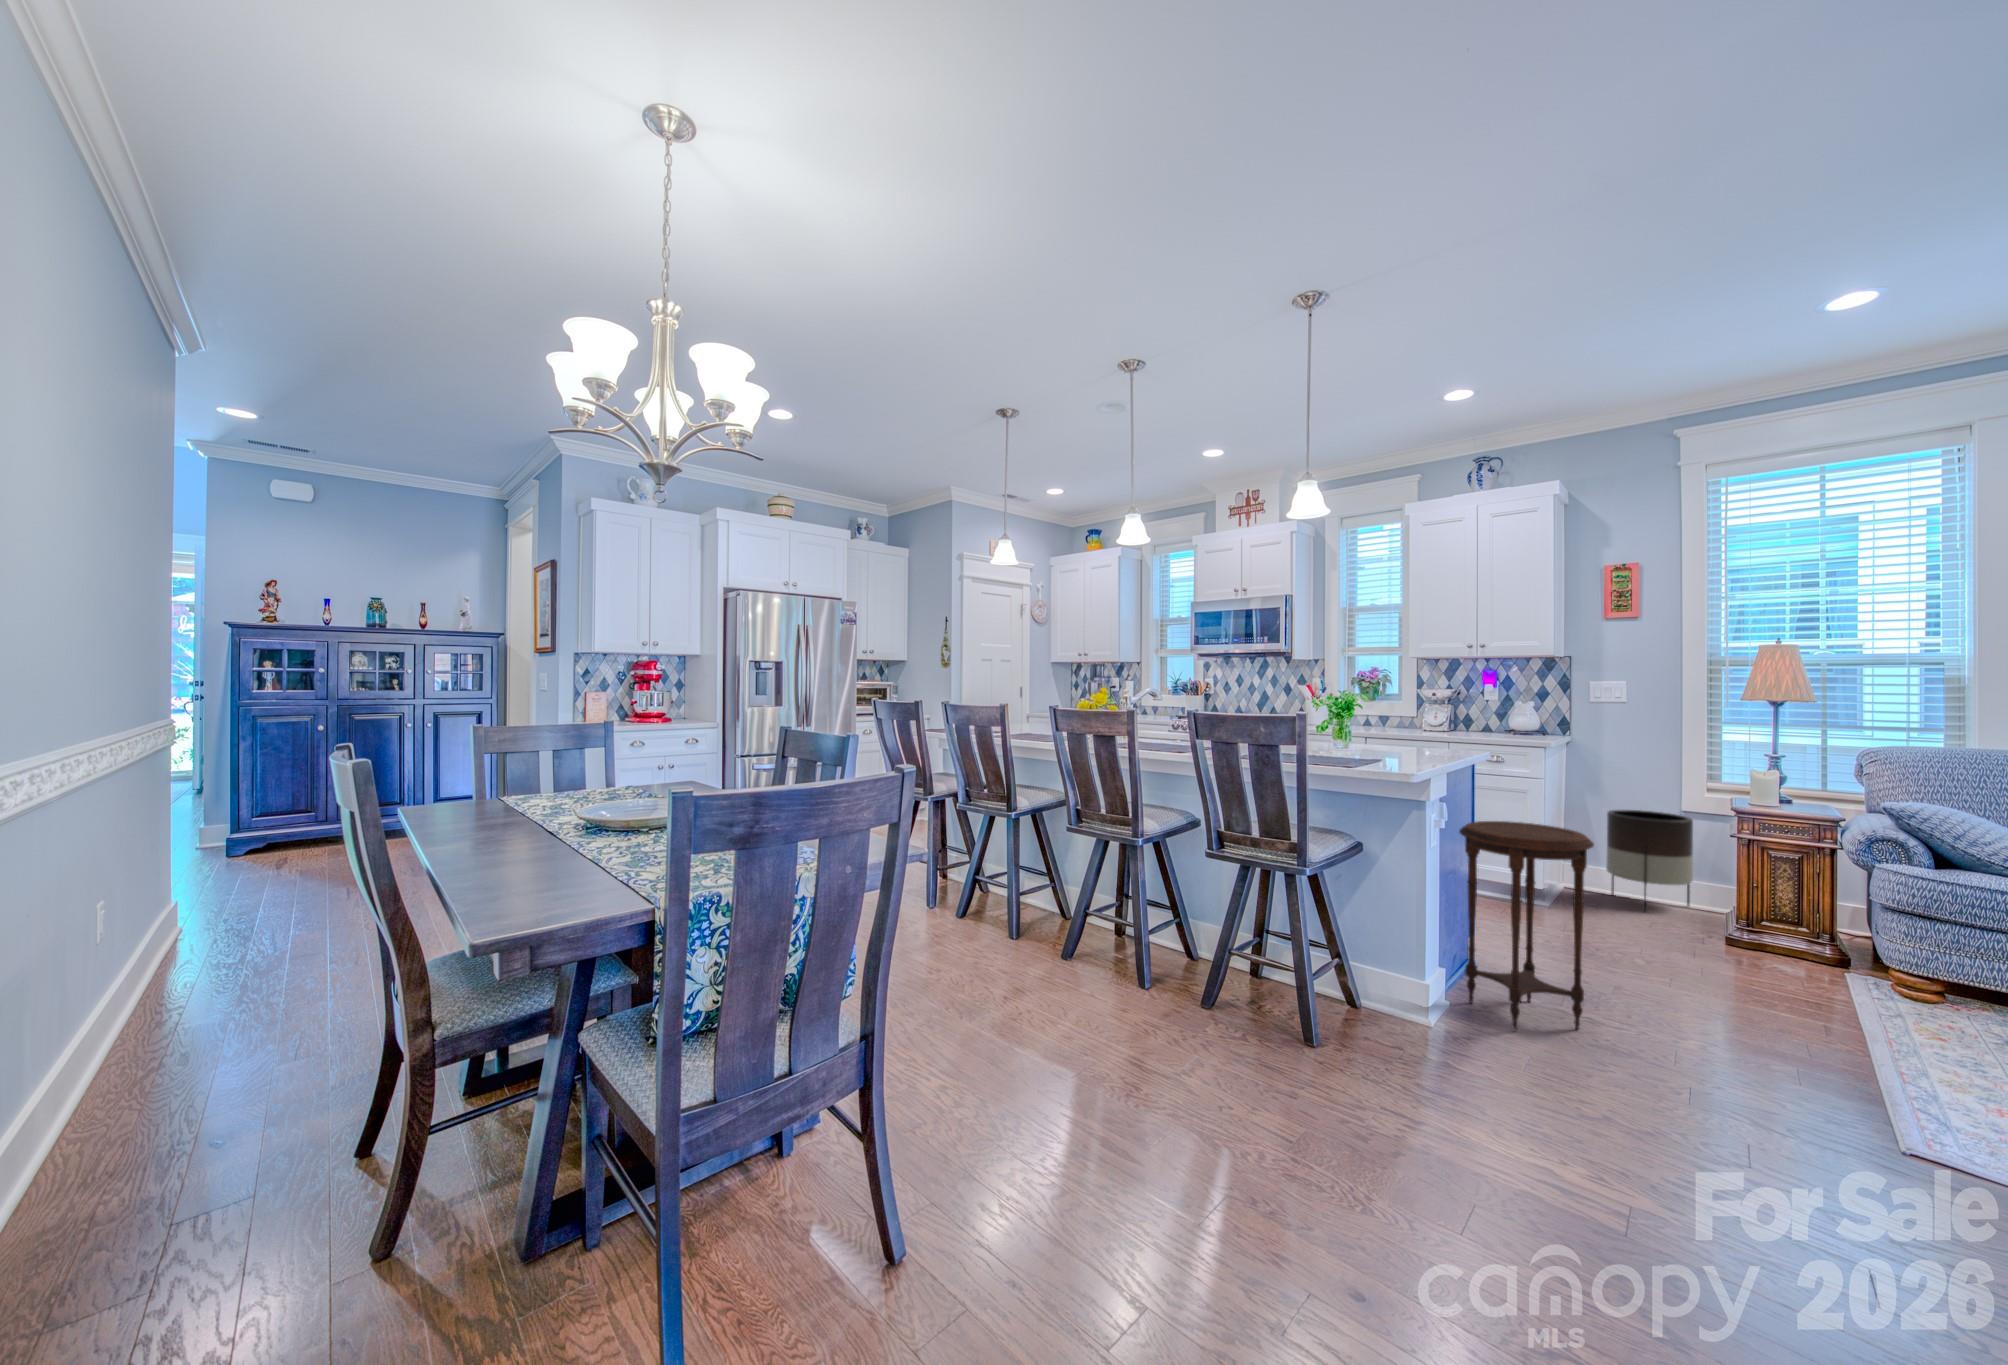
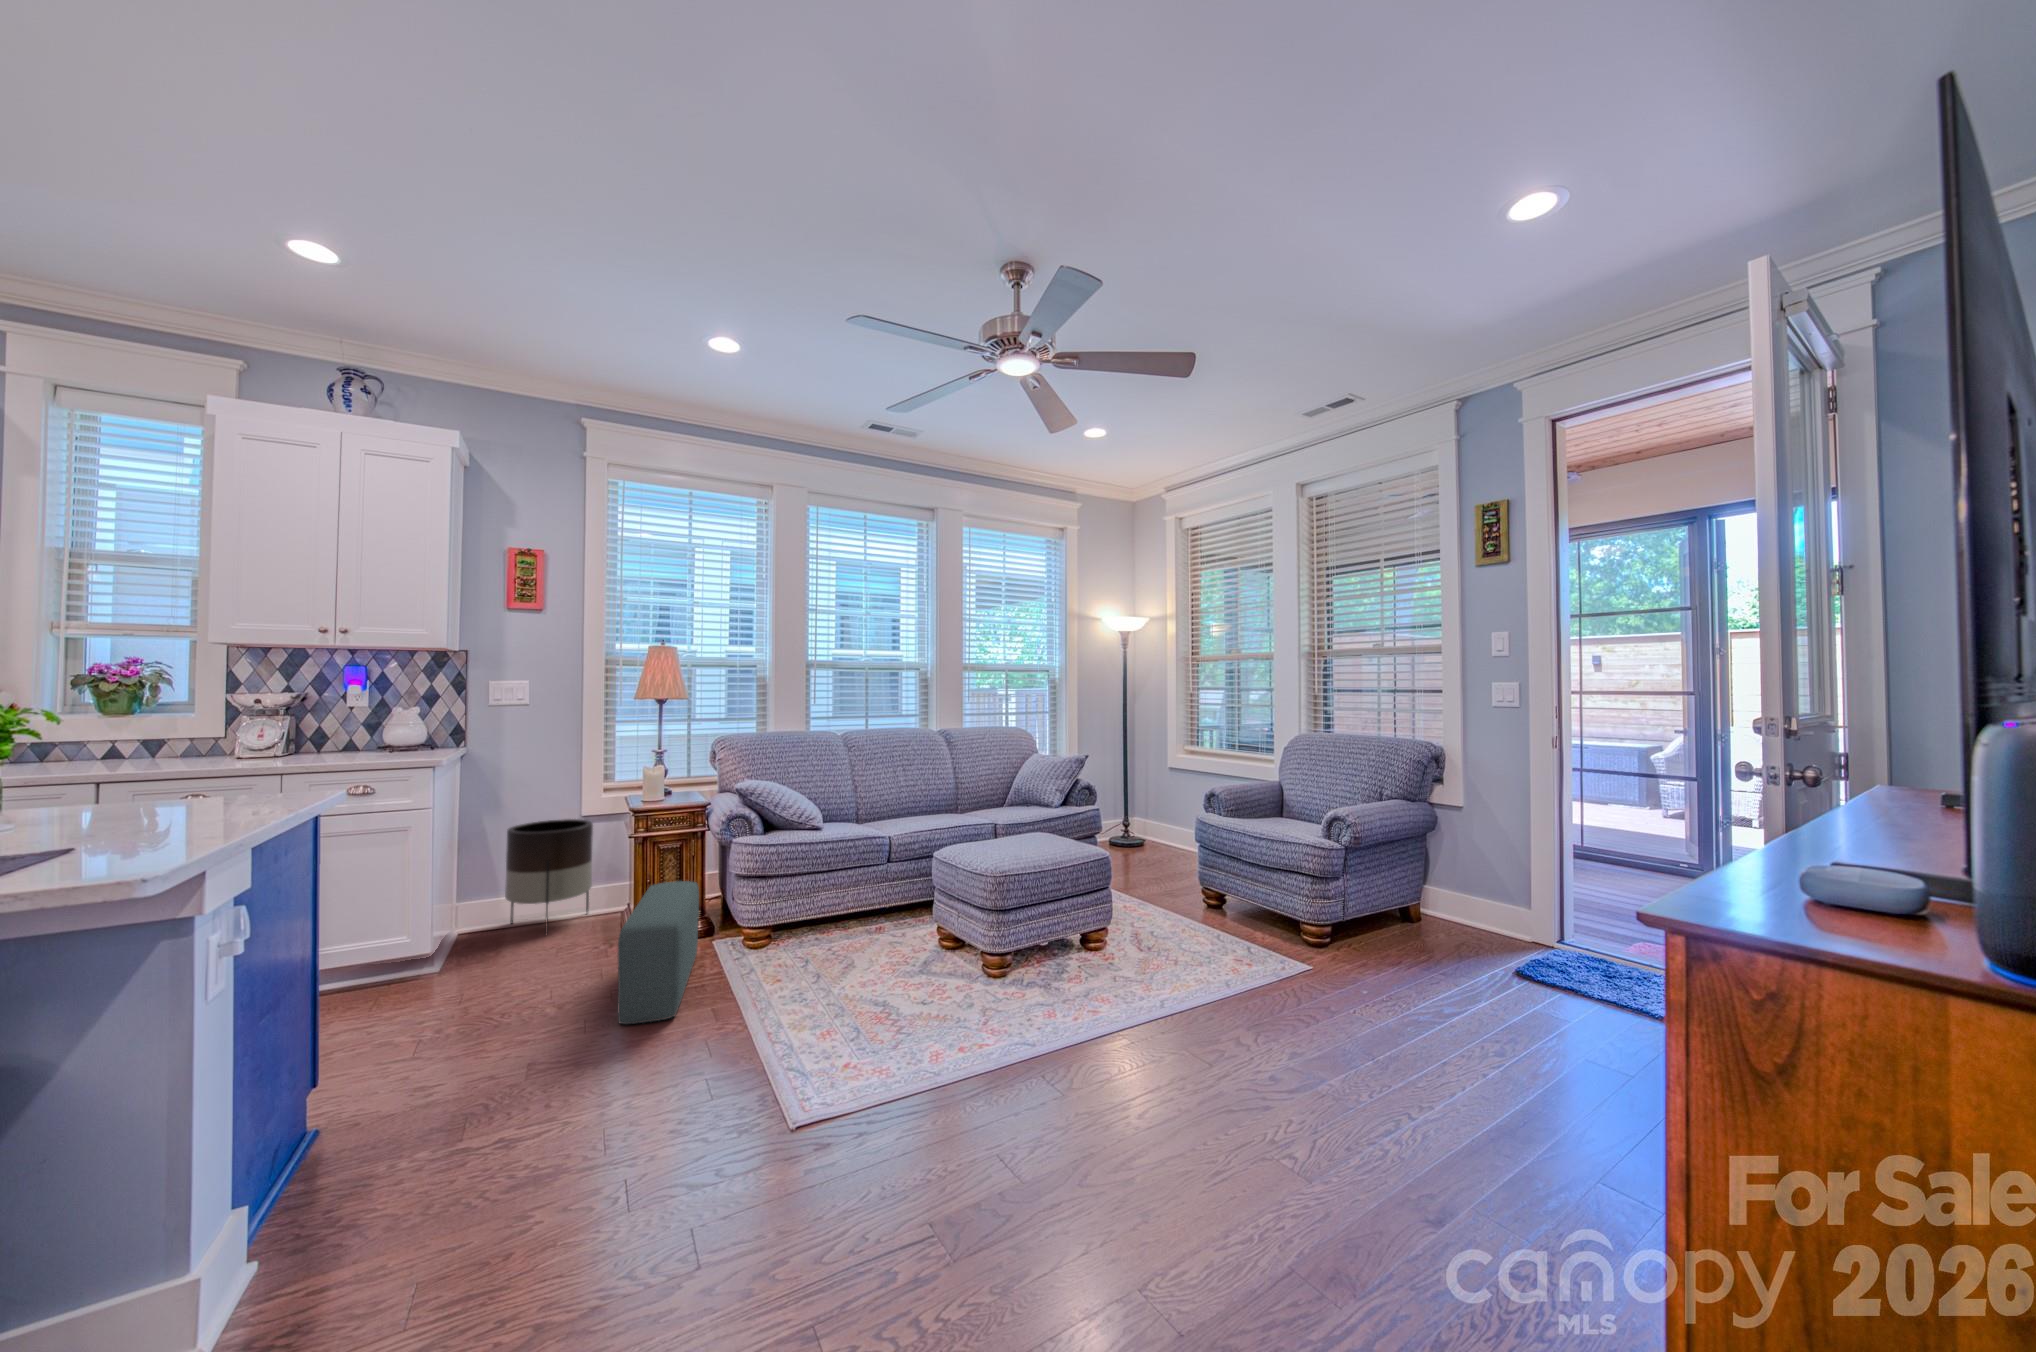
side table: present [1459,821,1594,1031] -> none [248,890,489,1262]
pouf: none [1712,887,1819,1009] -> present [618,881,699,1024]

